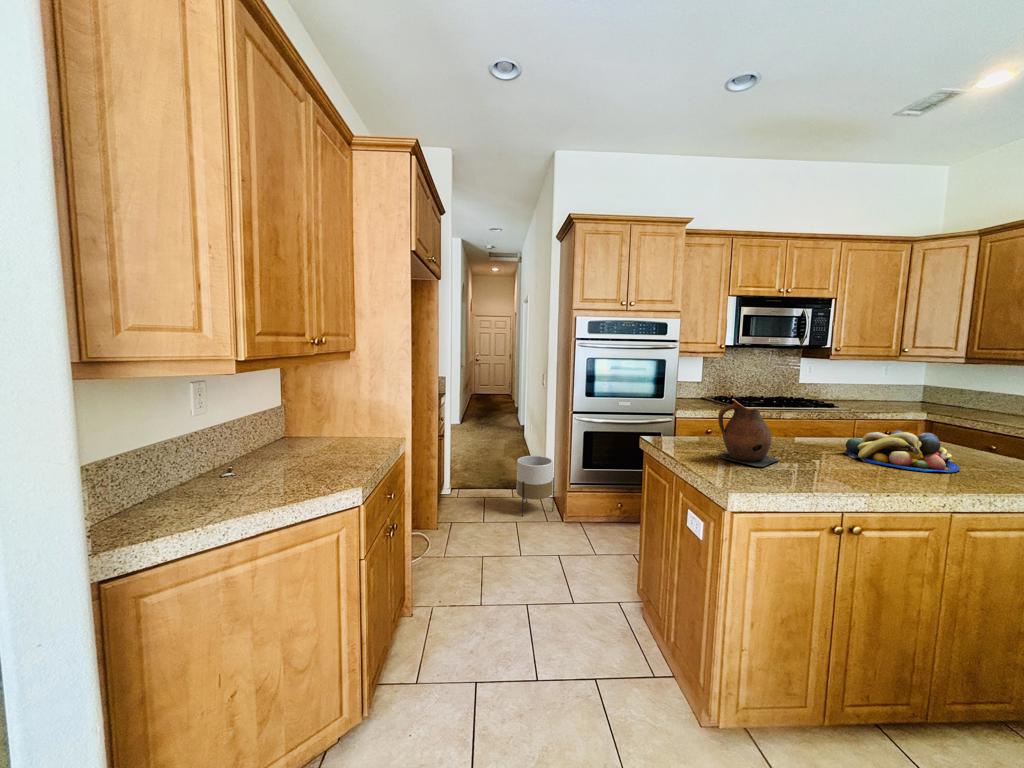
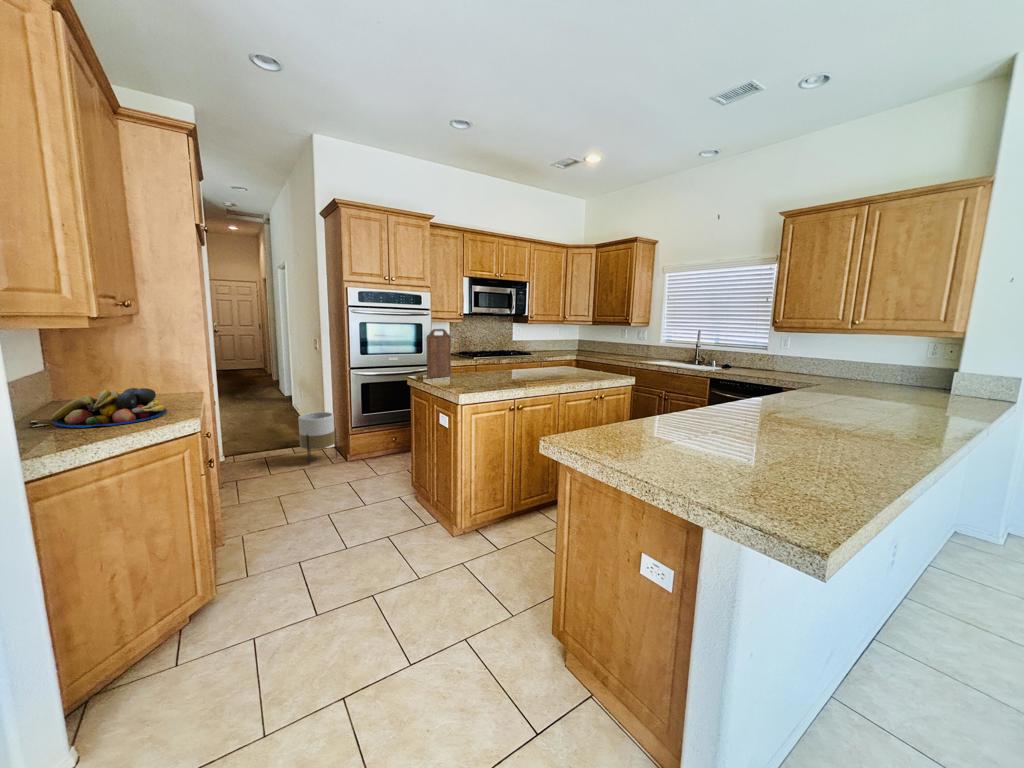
cutting board: none [669,371,711,444] -> present [426,329,451,378]
ceramic pitcher: present [718,399,779,467] -> none [455,345,489,384]
fruit bowl: present [844,430,960,472] -> present [51,388,167,428]

